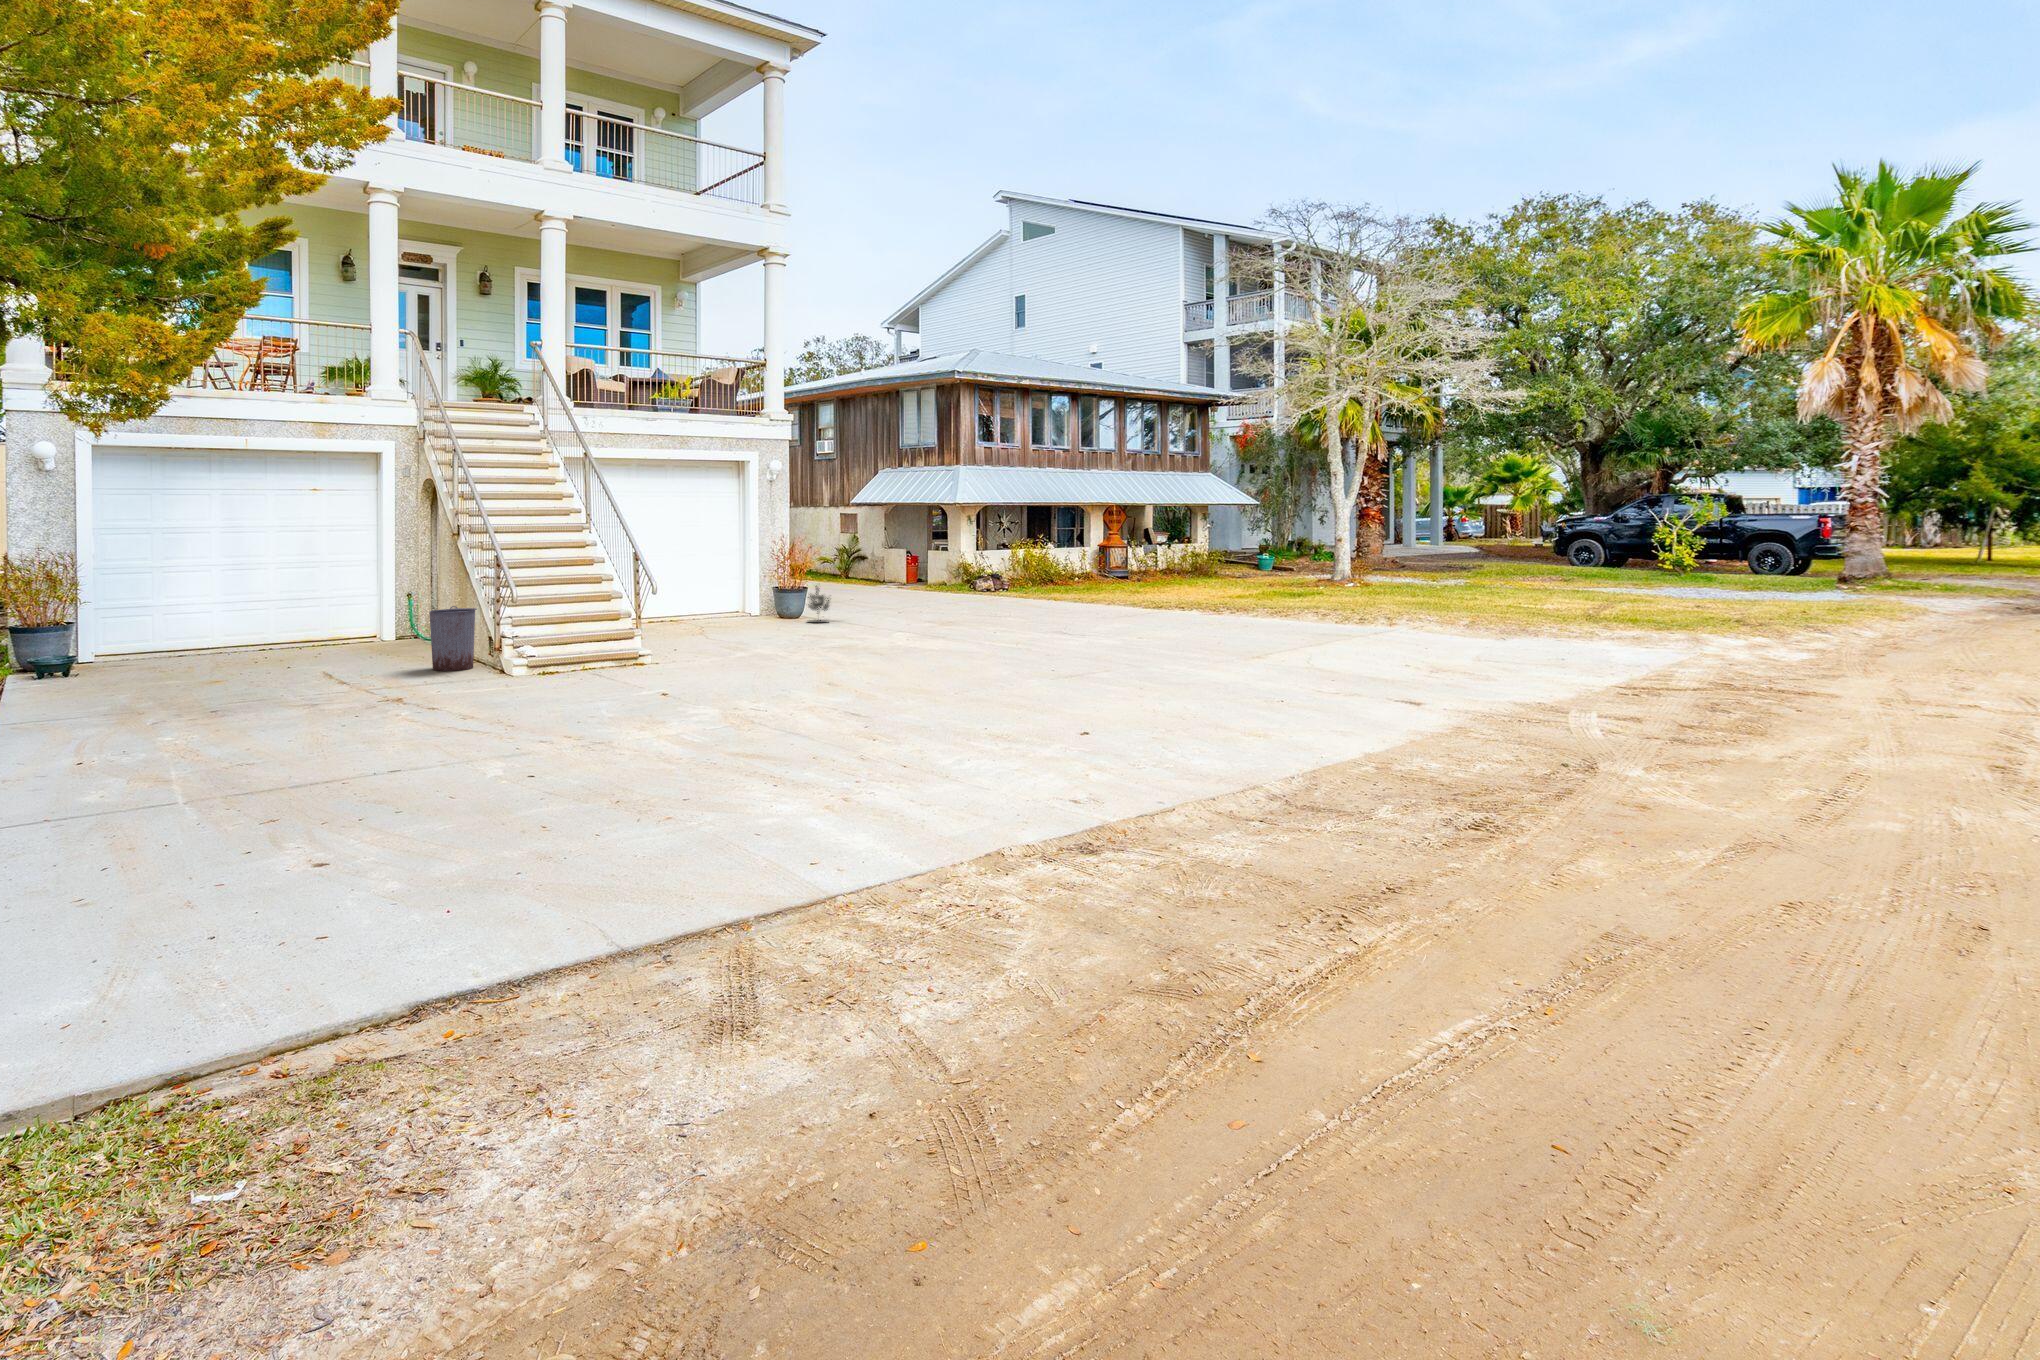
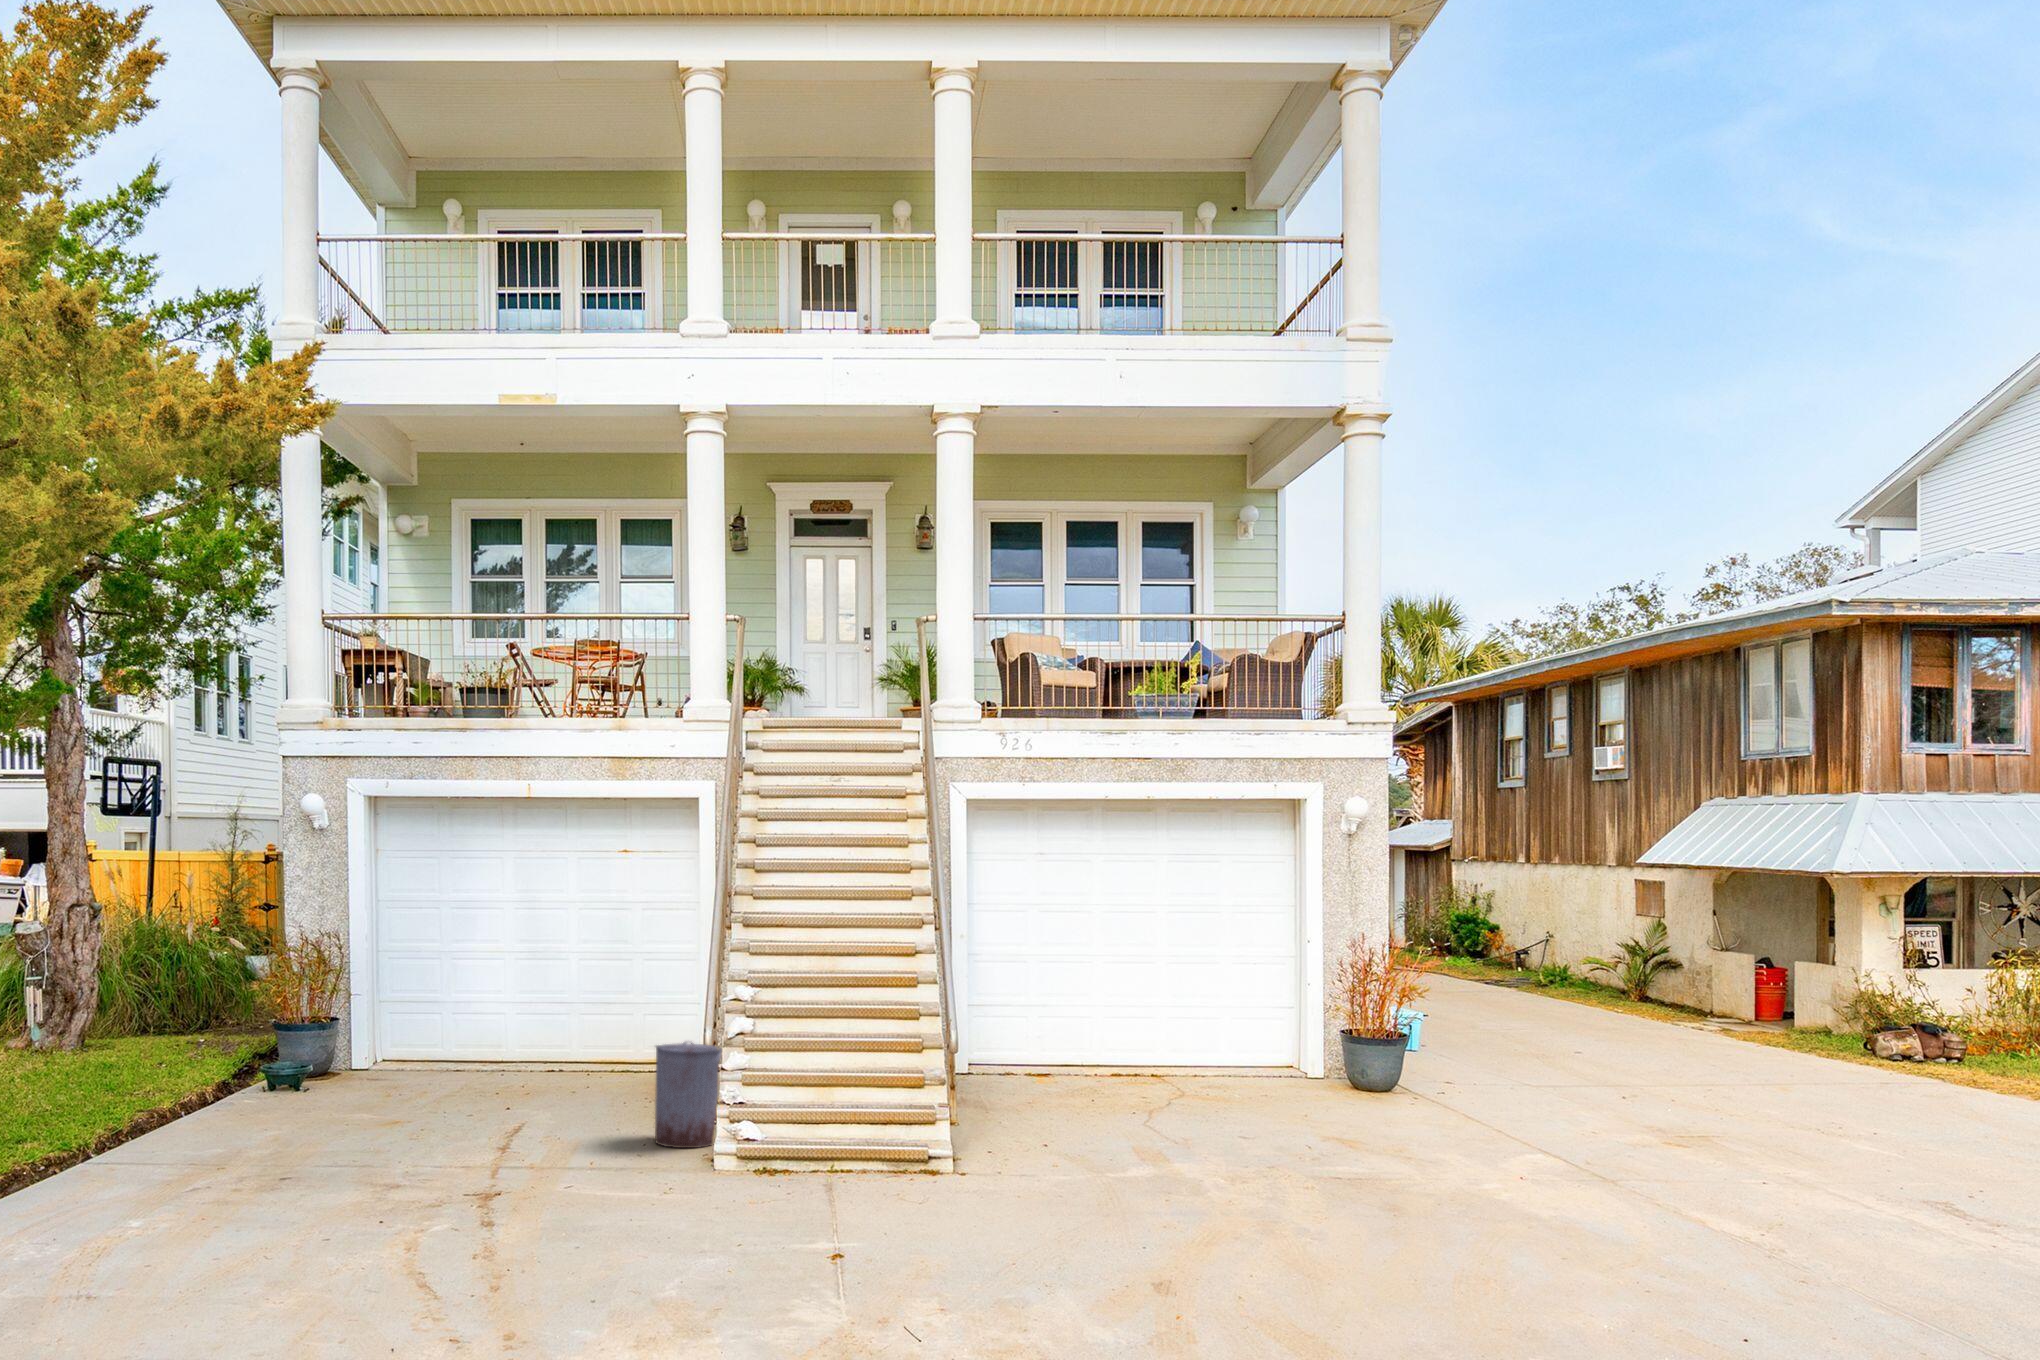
potted tree: present [808,586,829,623] -> none [1395,1033,1451,1116]

